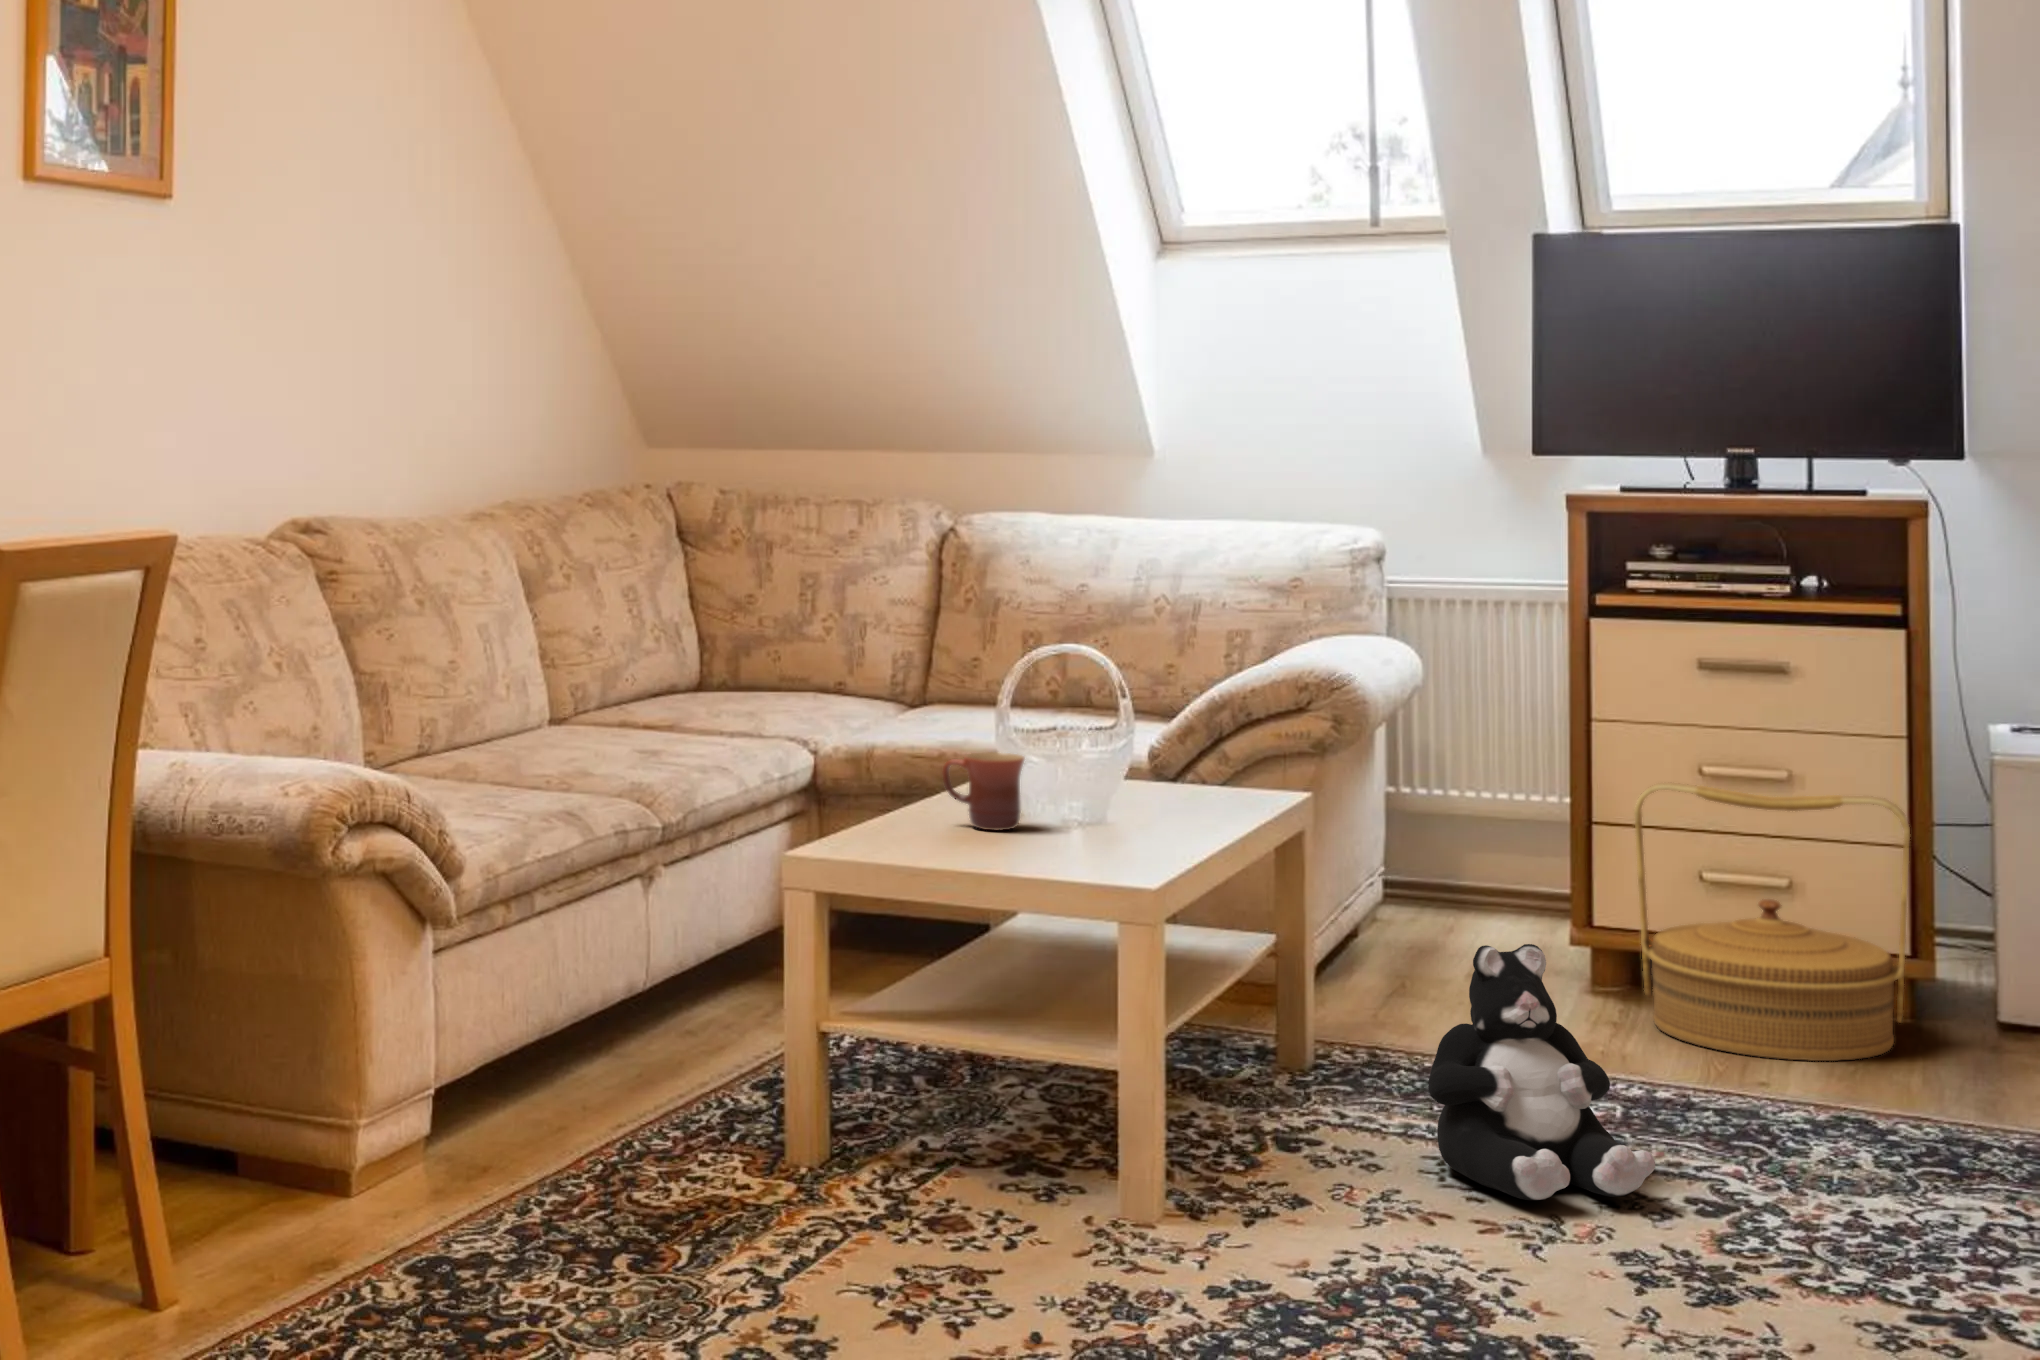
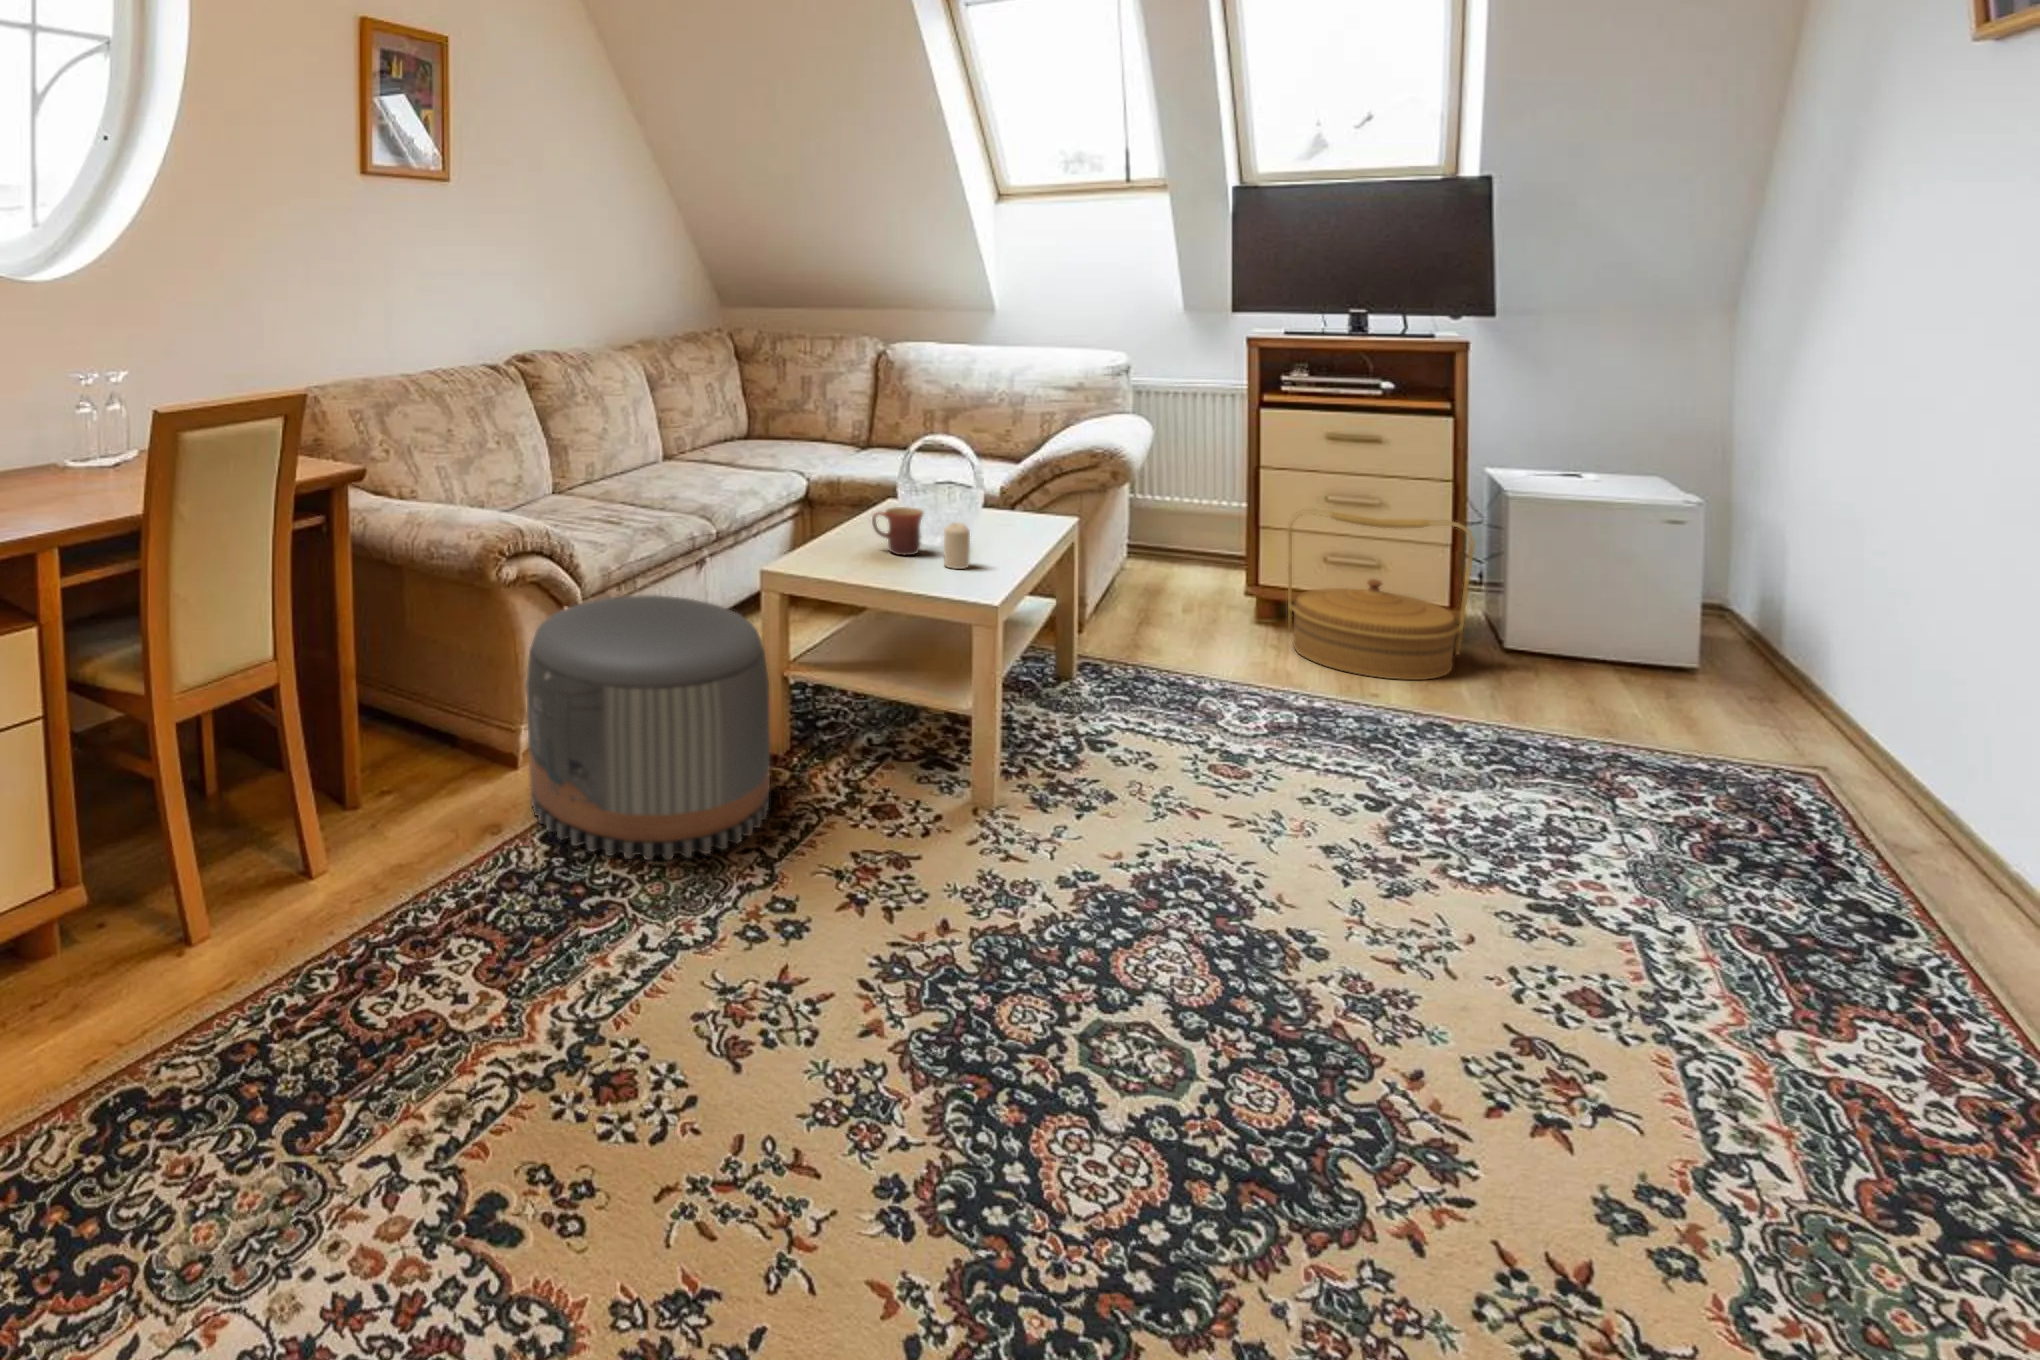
candle: none [1054,769,1095,845] -> present [944,523,970,569]
pouf: none [372,882,768,1286] -> present [526,595,770,860]
plush toy: present [1428,944,1655,1200] -> none [1184,635,1342,802]

